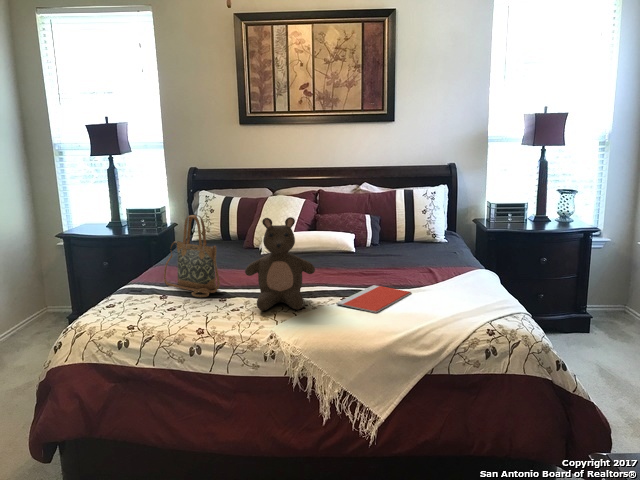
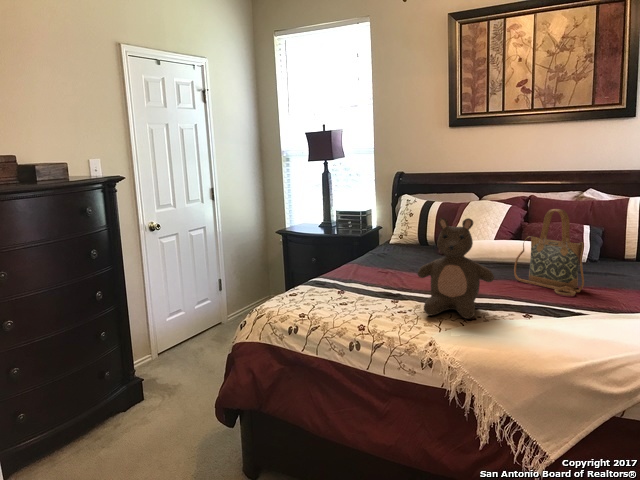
handbag: present [164,215,220,297] -> present [514,209,584,296]
notebook: present [336,285,411,313] -> none [515,303,617,334]

